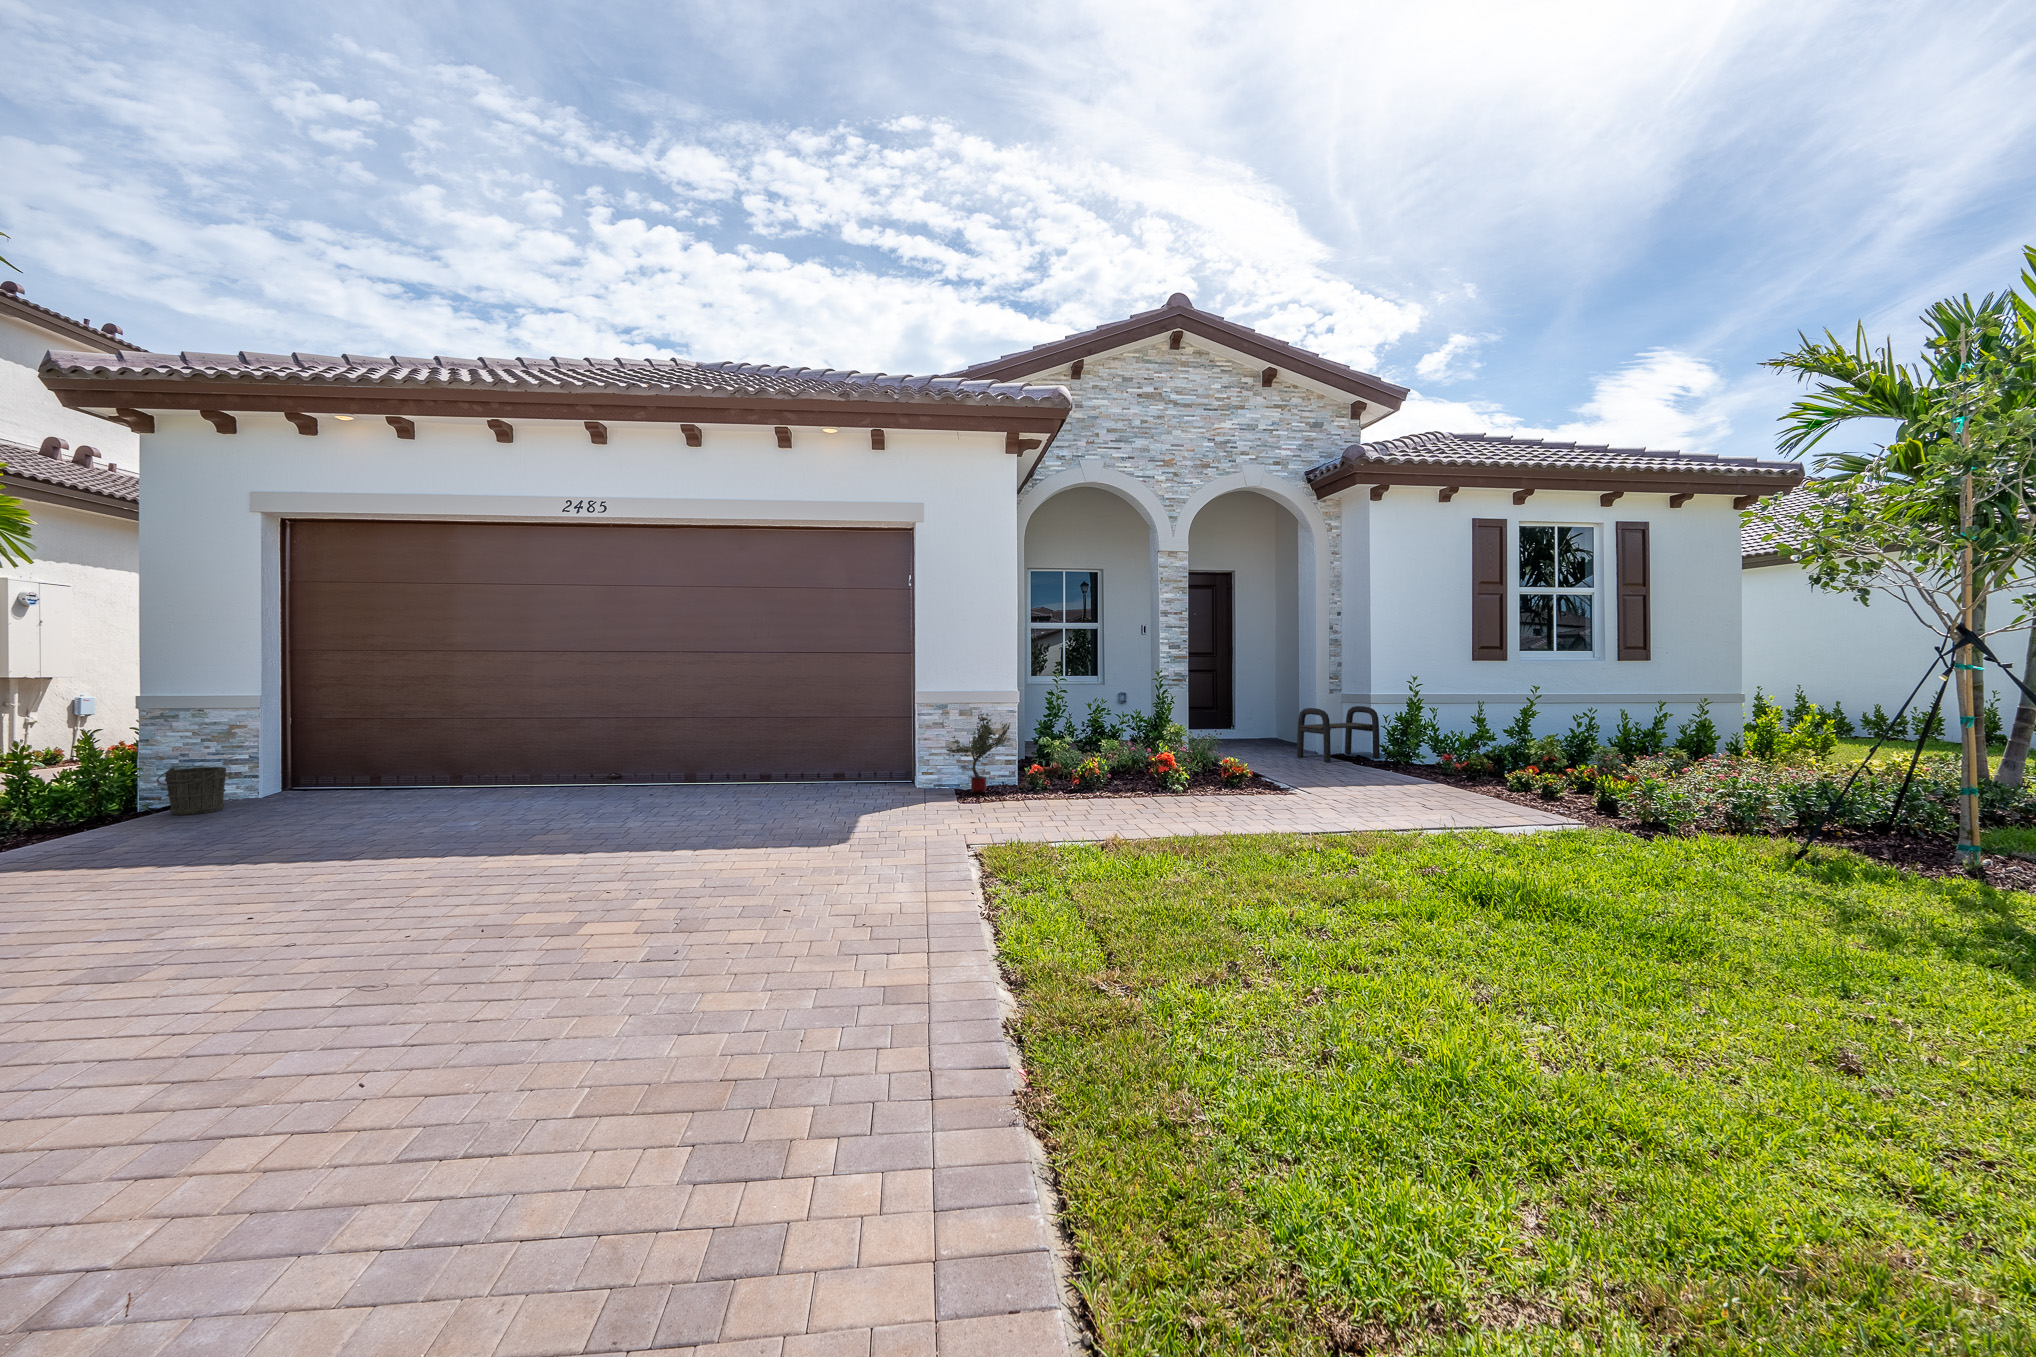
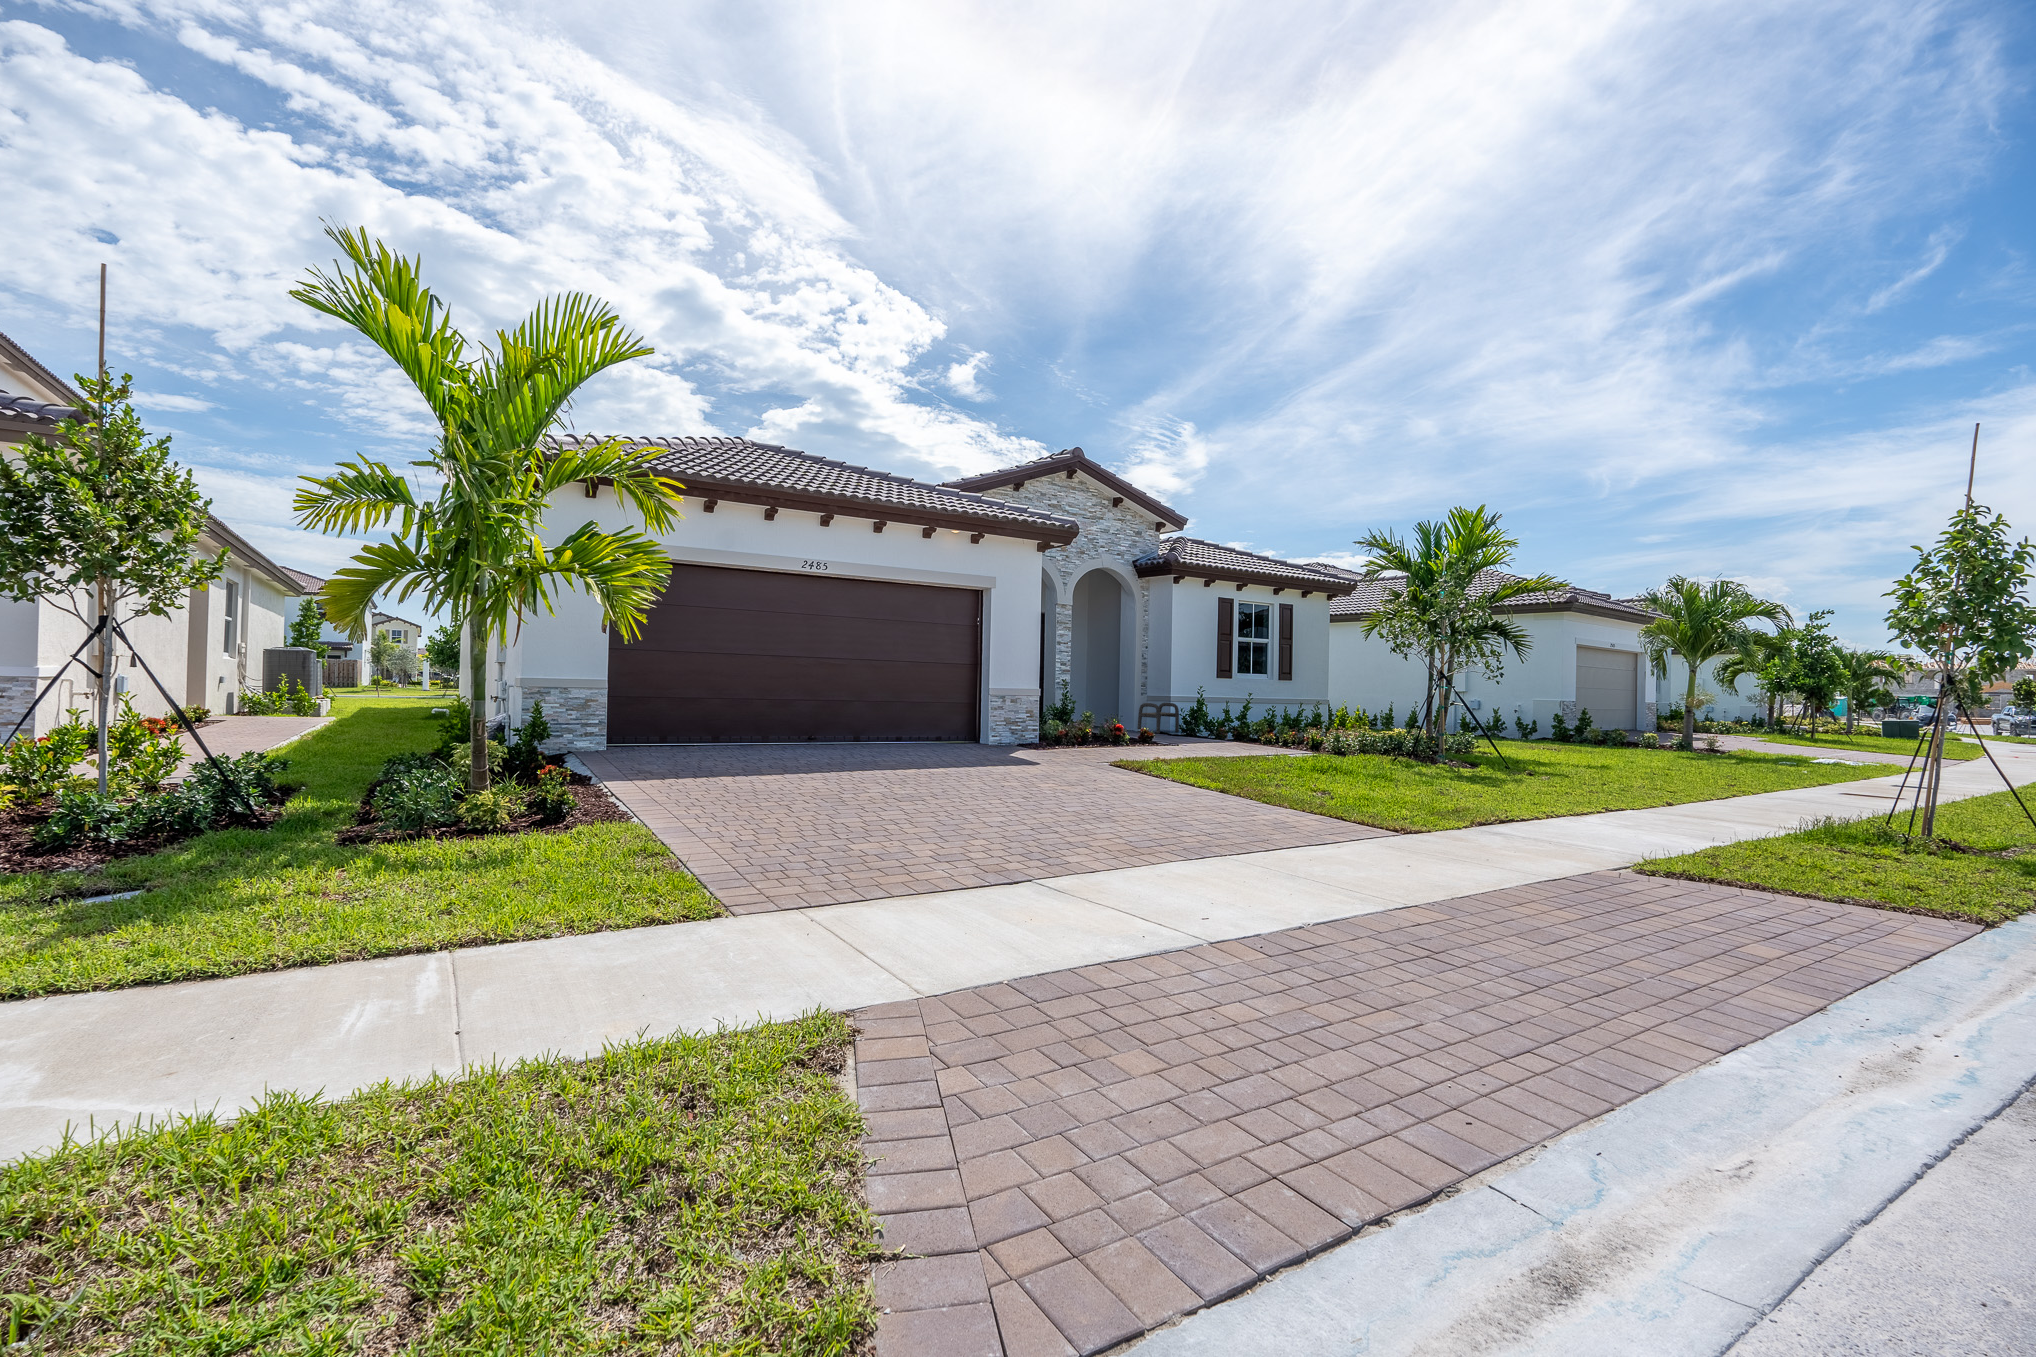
potted tree: present [946,714,1010,793] -> none [1014,700,1047,745]
bucket: present [157,767,227,815] -> none [578,726,614,757]

